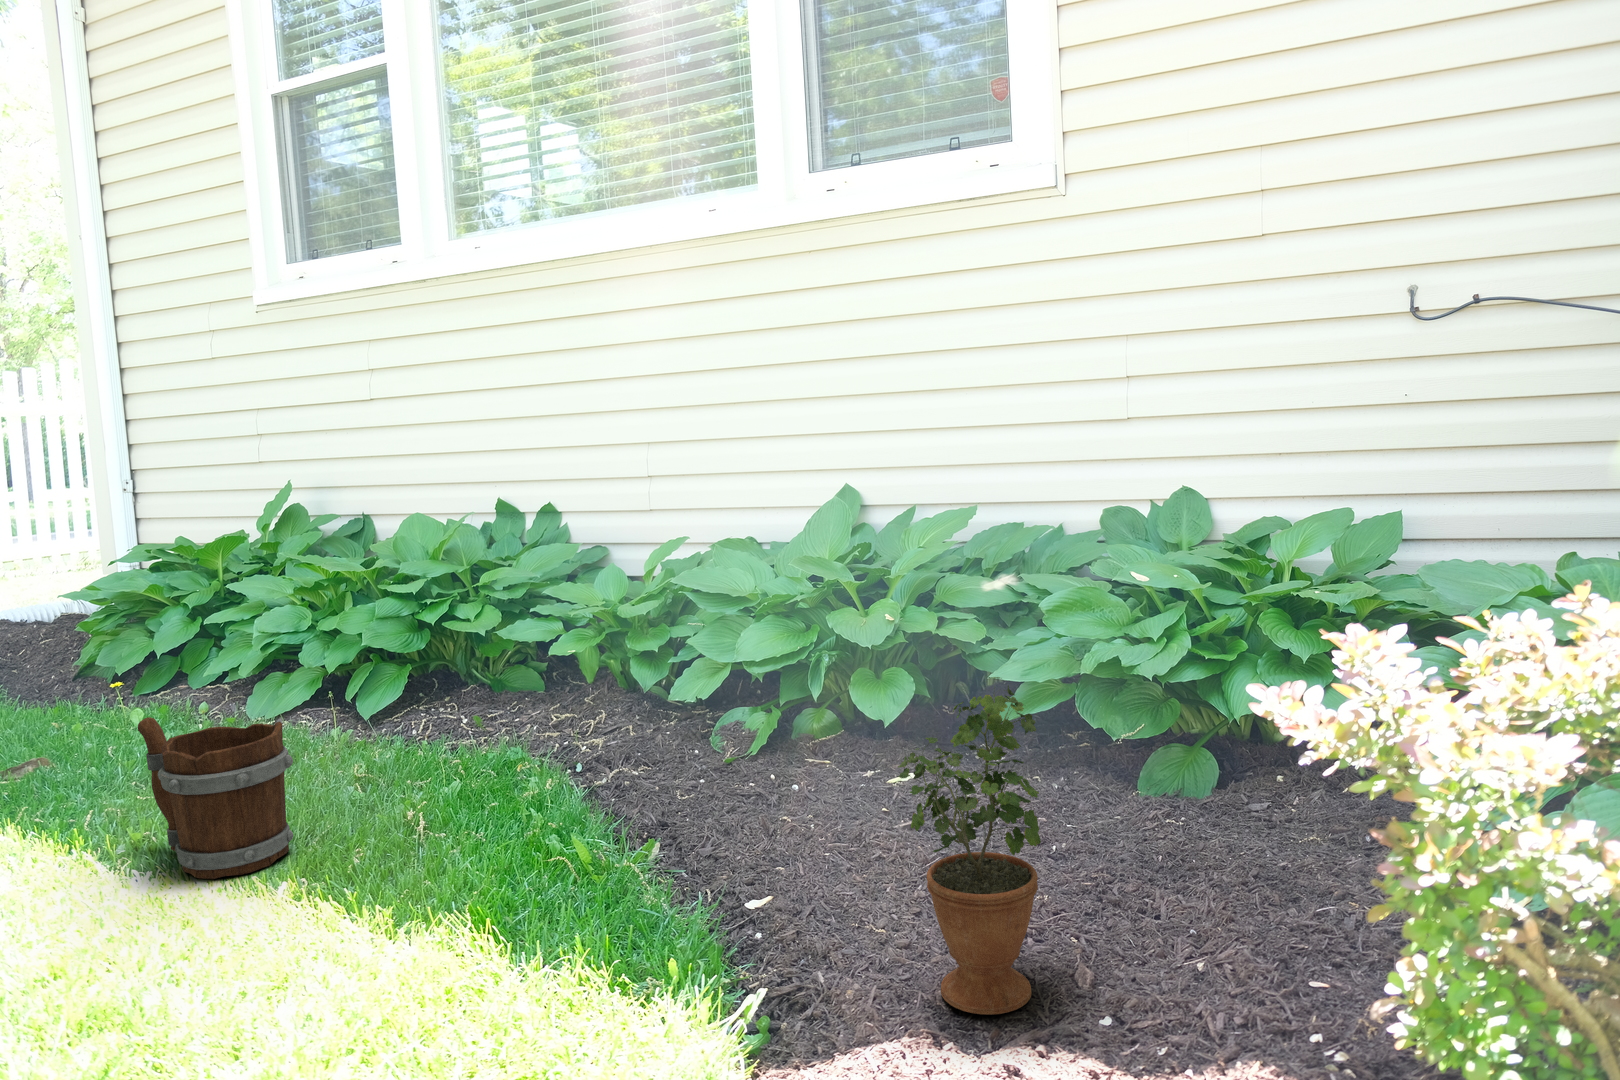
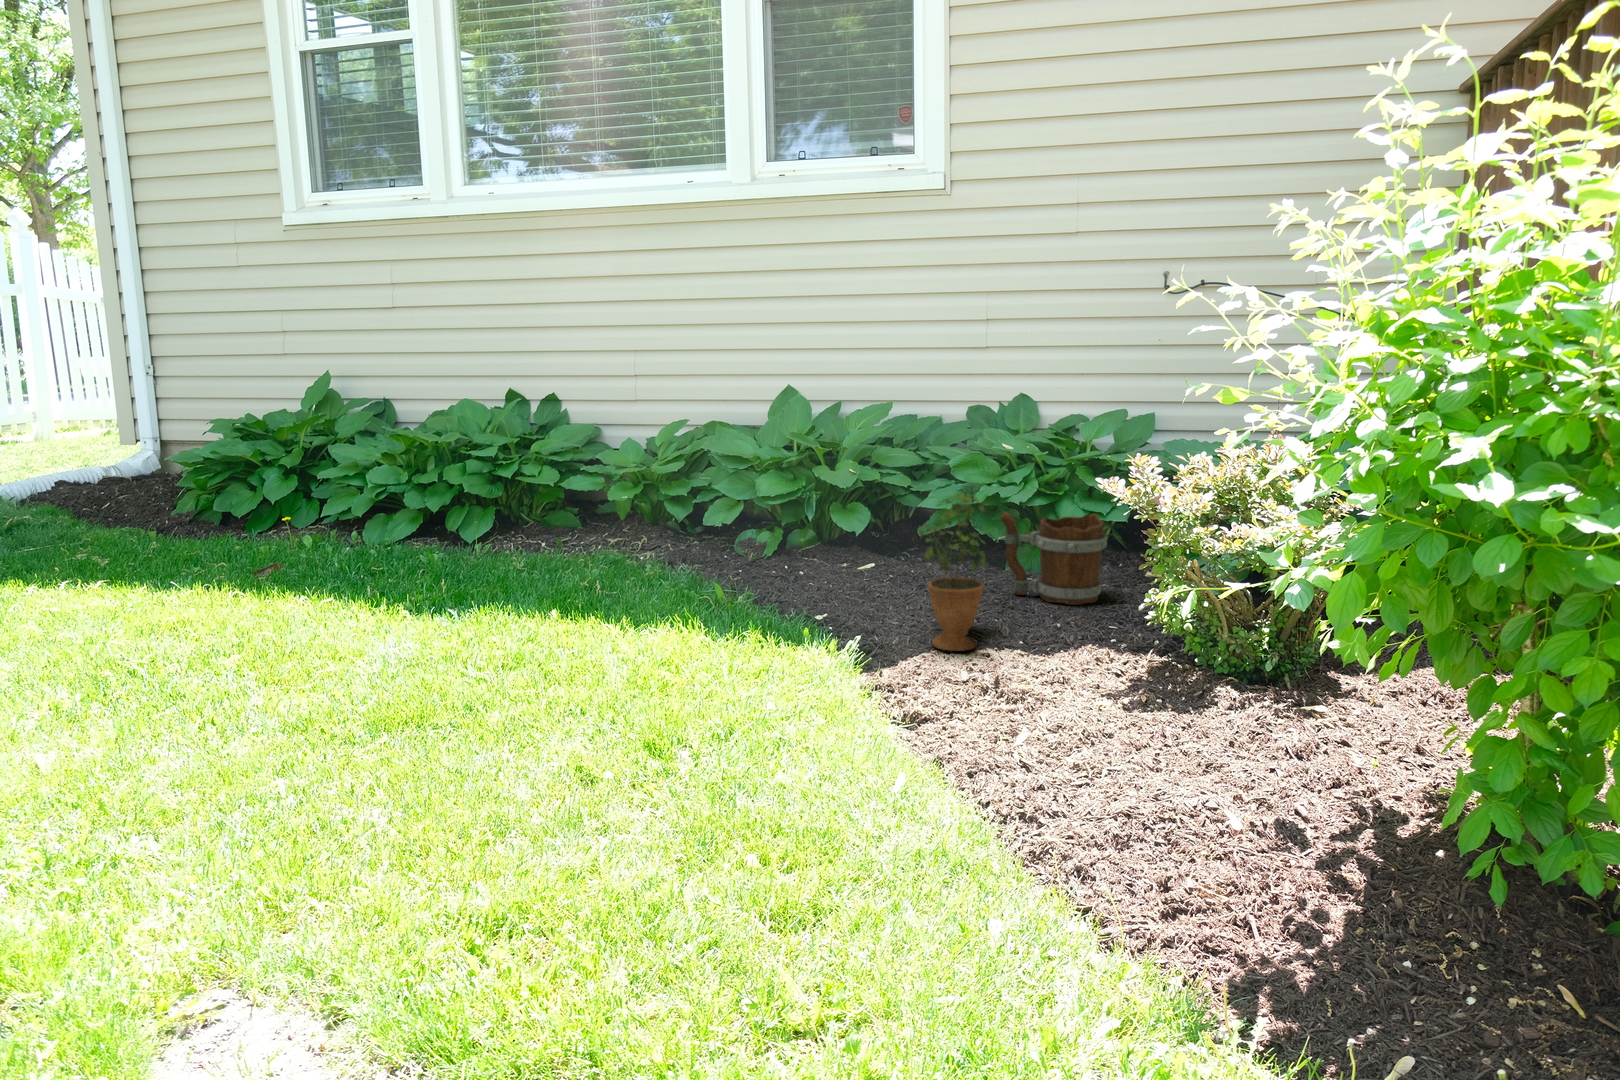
bucket: present [138,717,293,879] -> present [1000,512,1107,605]

